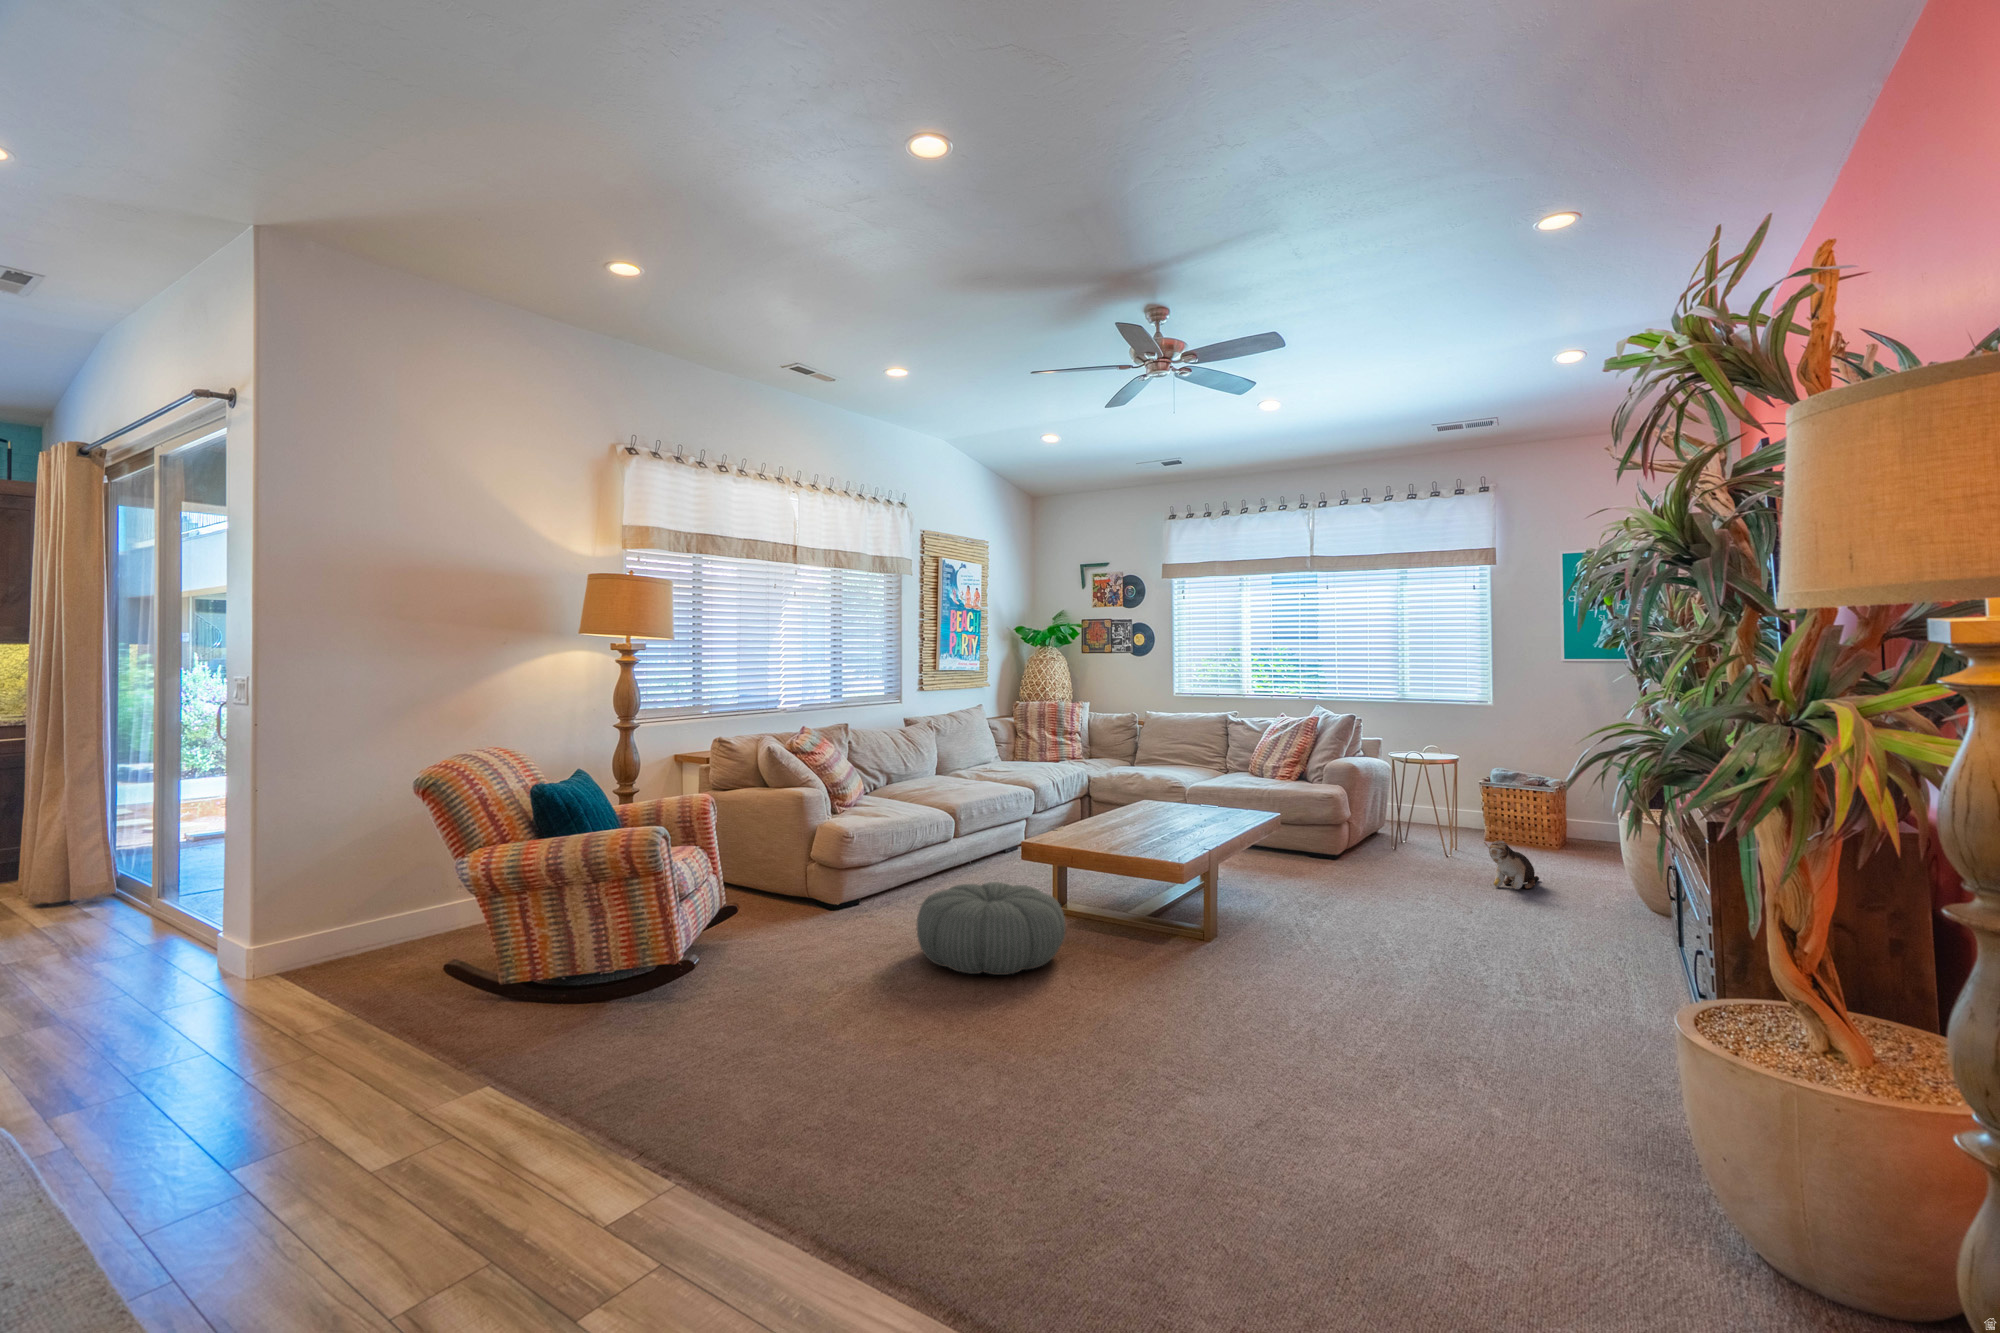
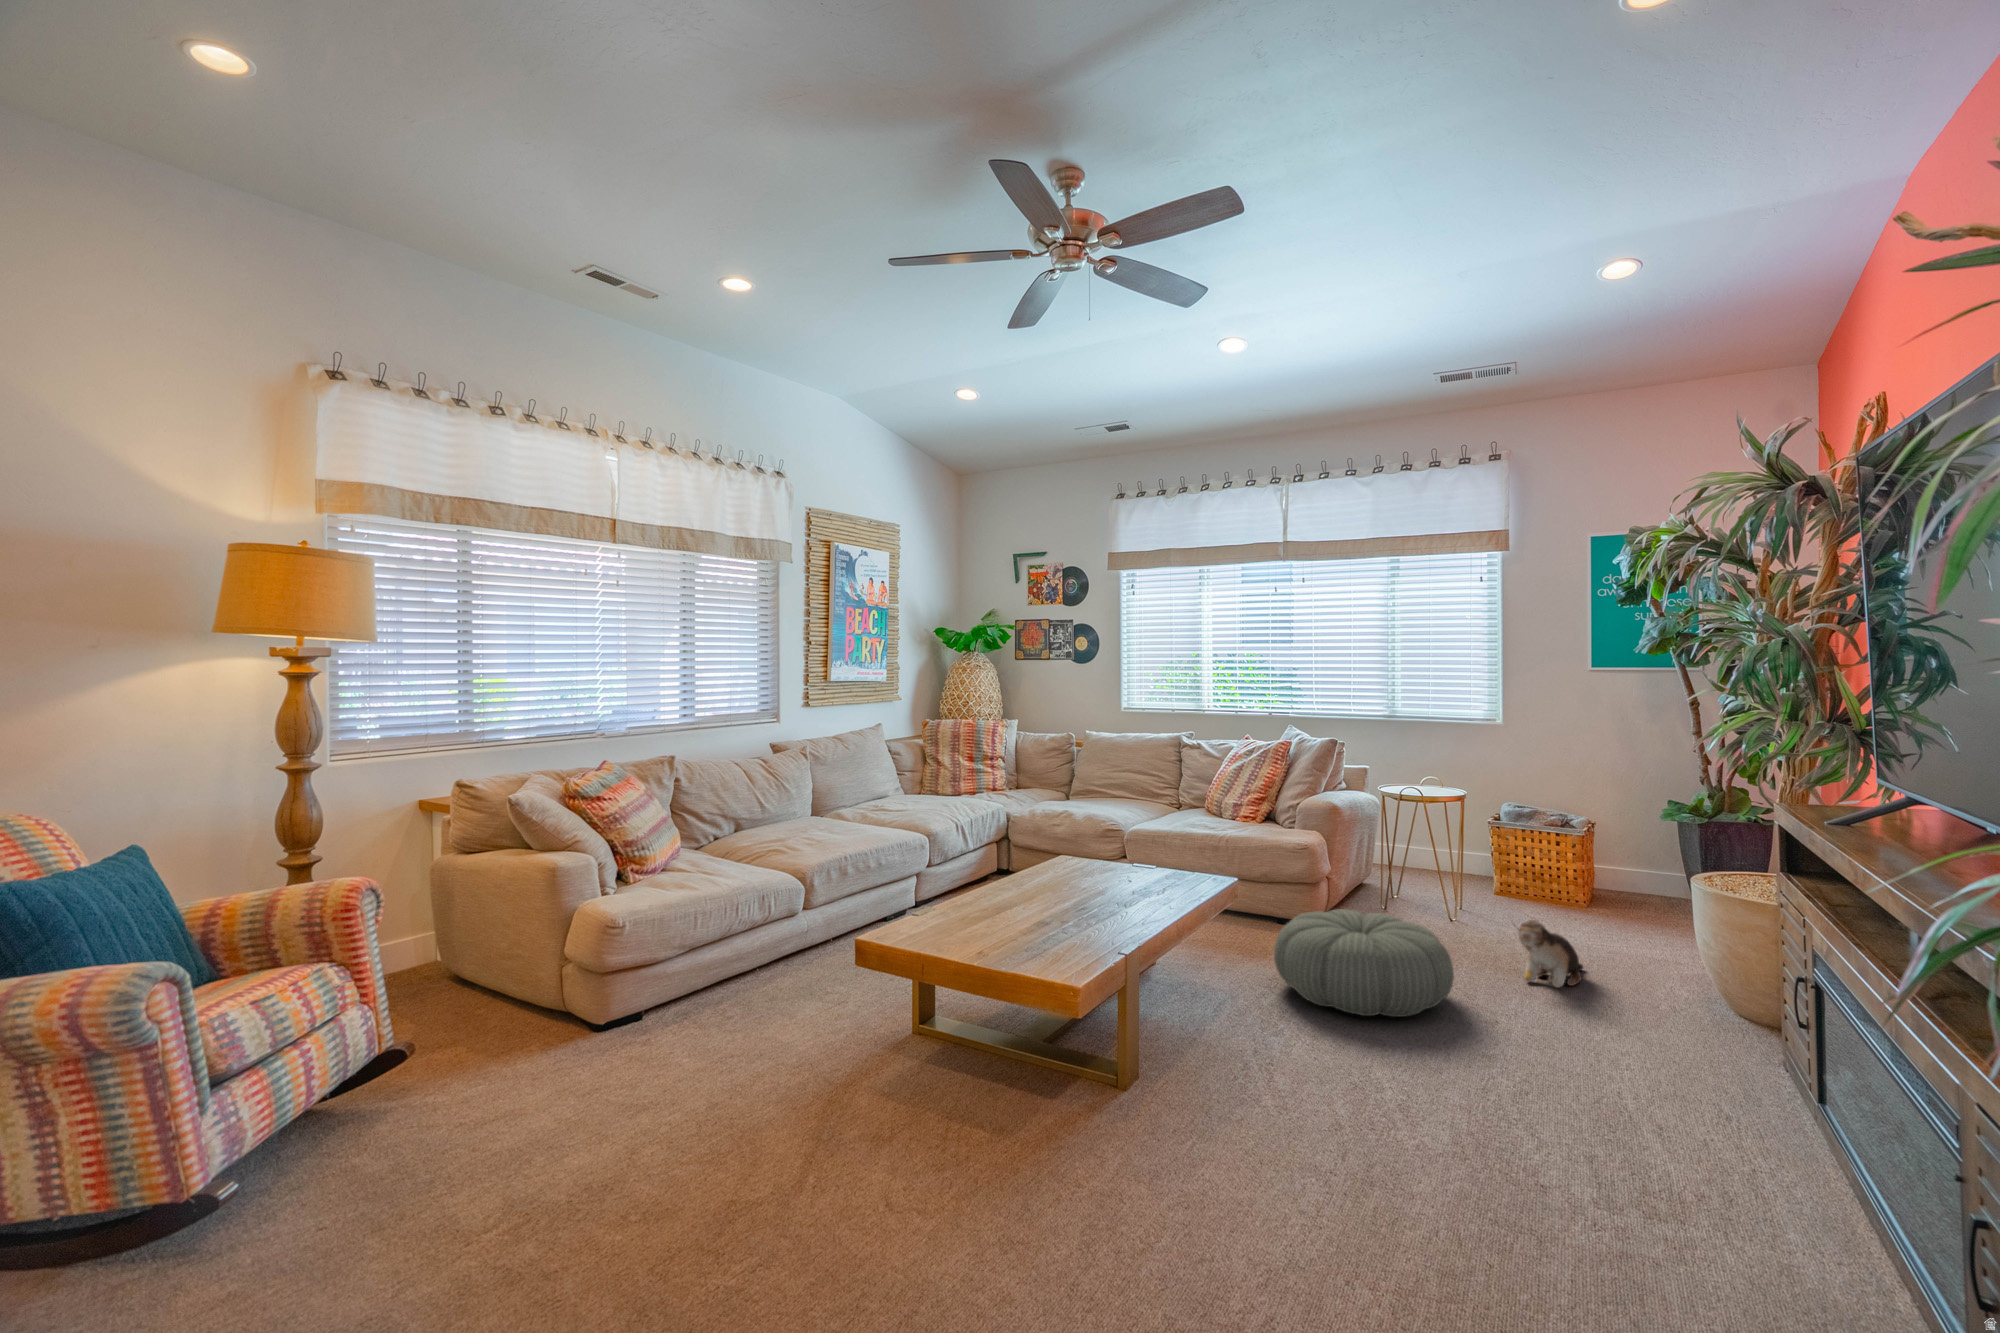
pouf: present [917,882,1066,975] -> present [1274,909,1454,1017]

